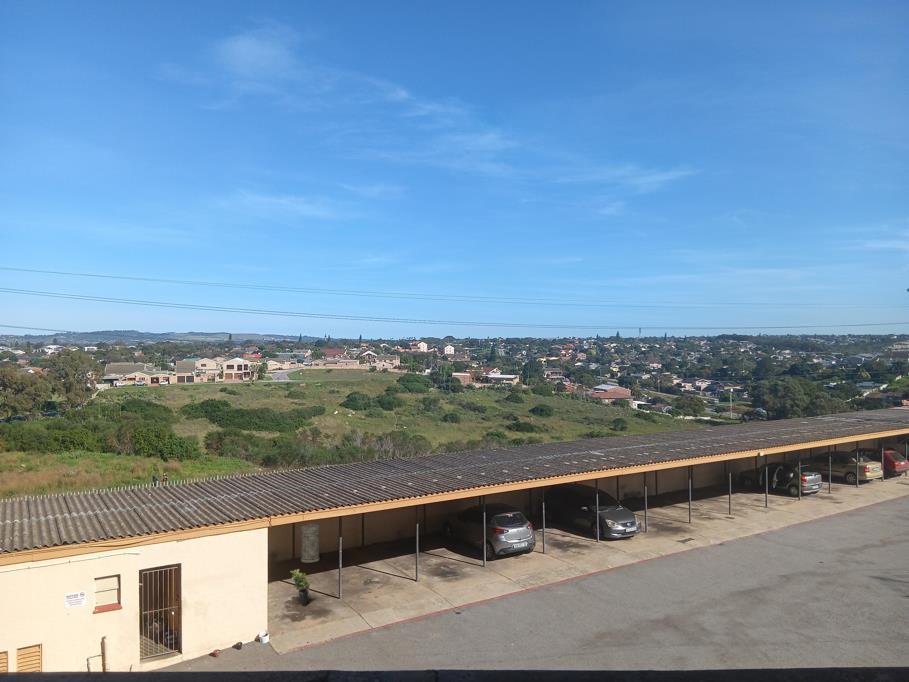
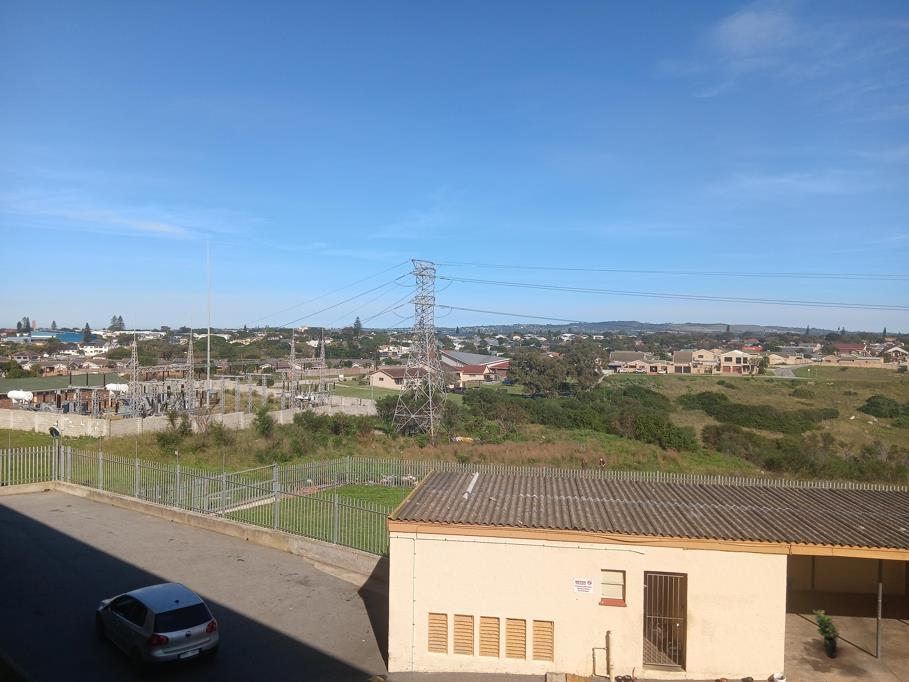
trash can: present [301,524,319,562] -> none [822,554,848,602]

